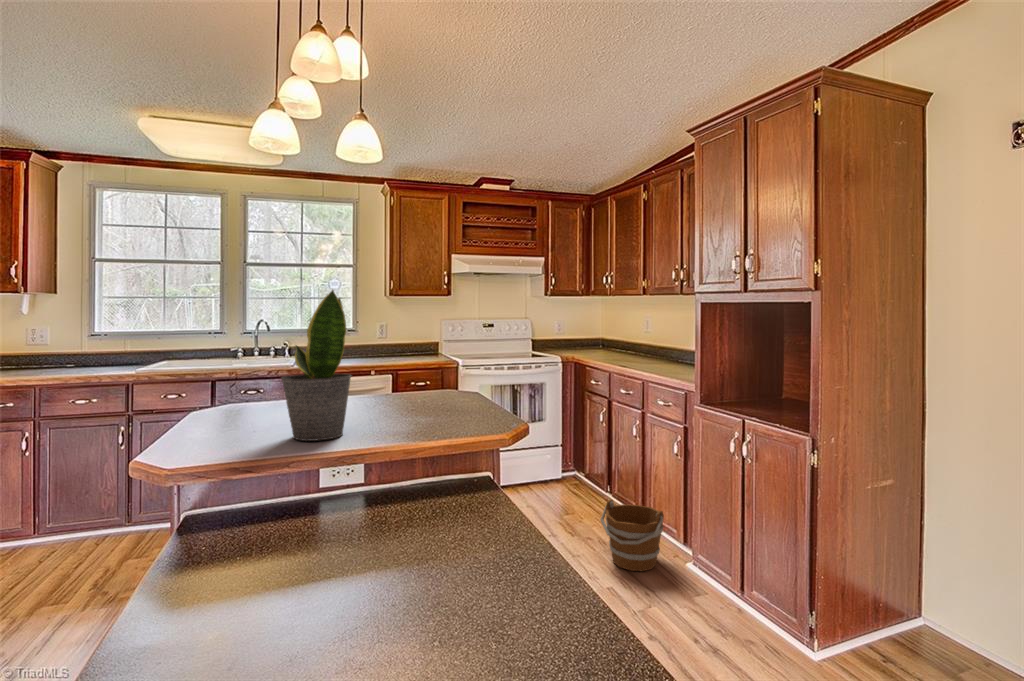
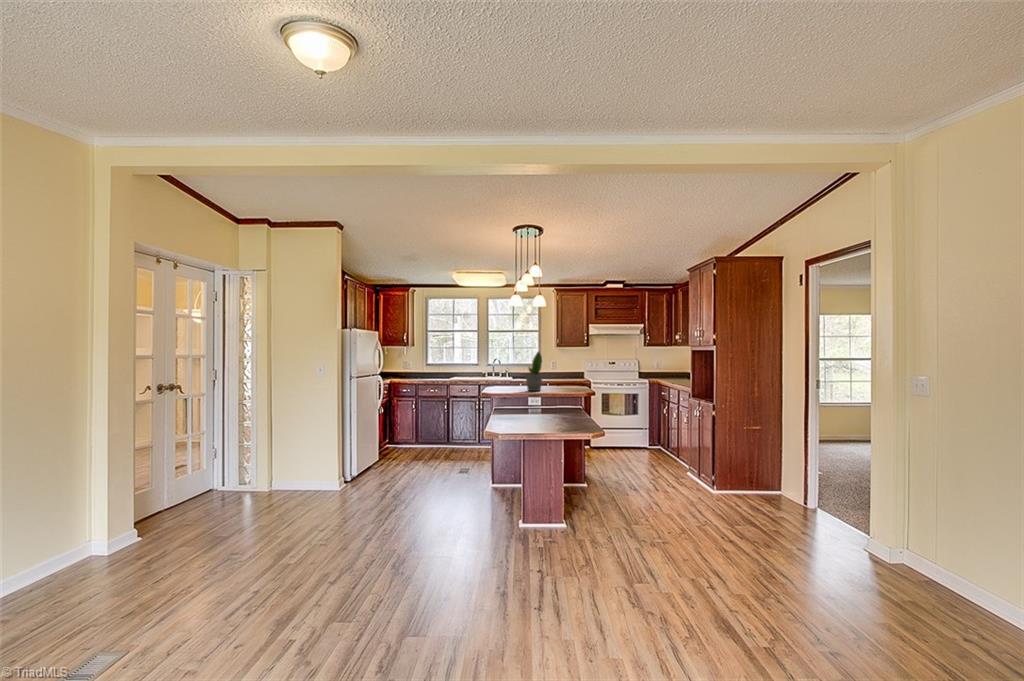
bucket: present [601,500,664,571] -> none [649,444,679,475]

